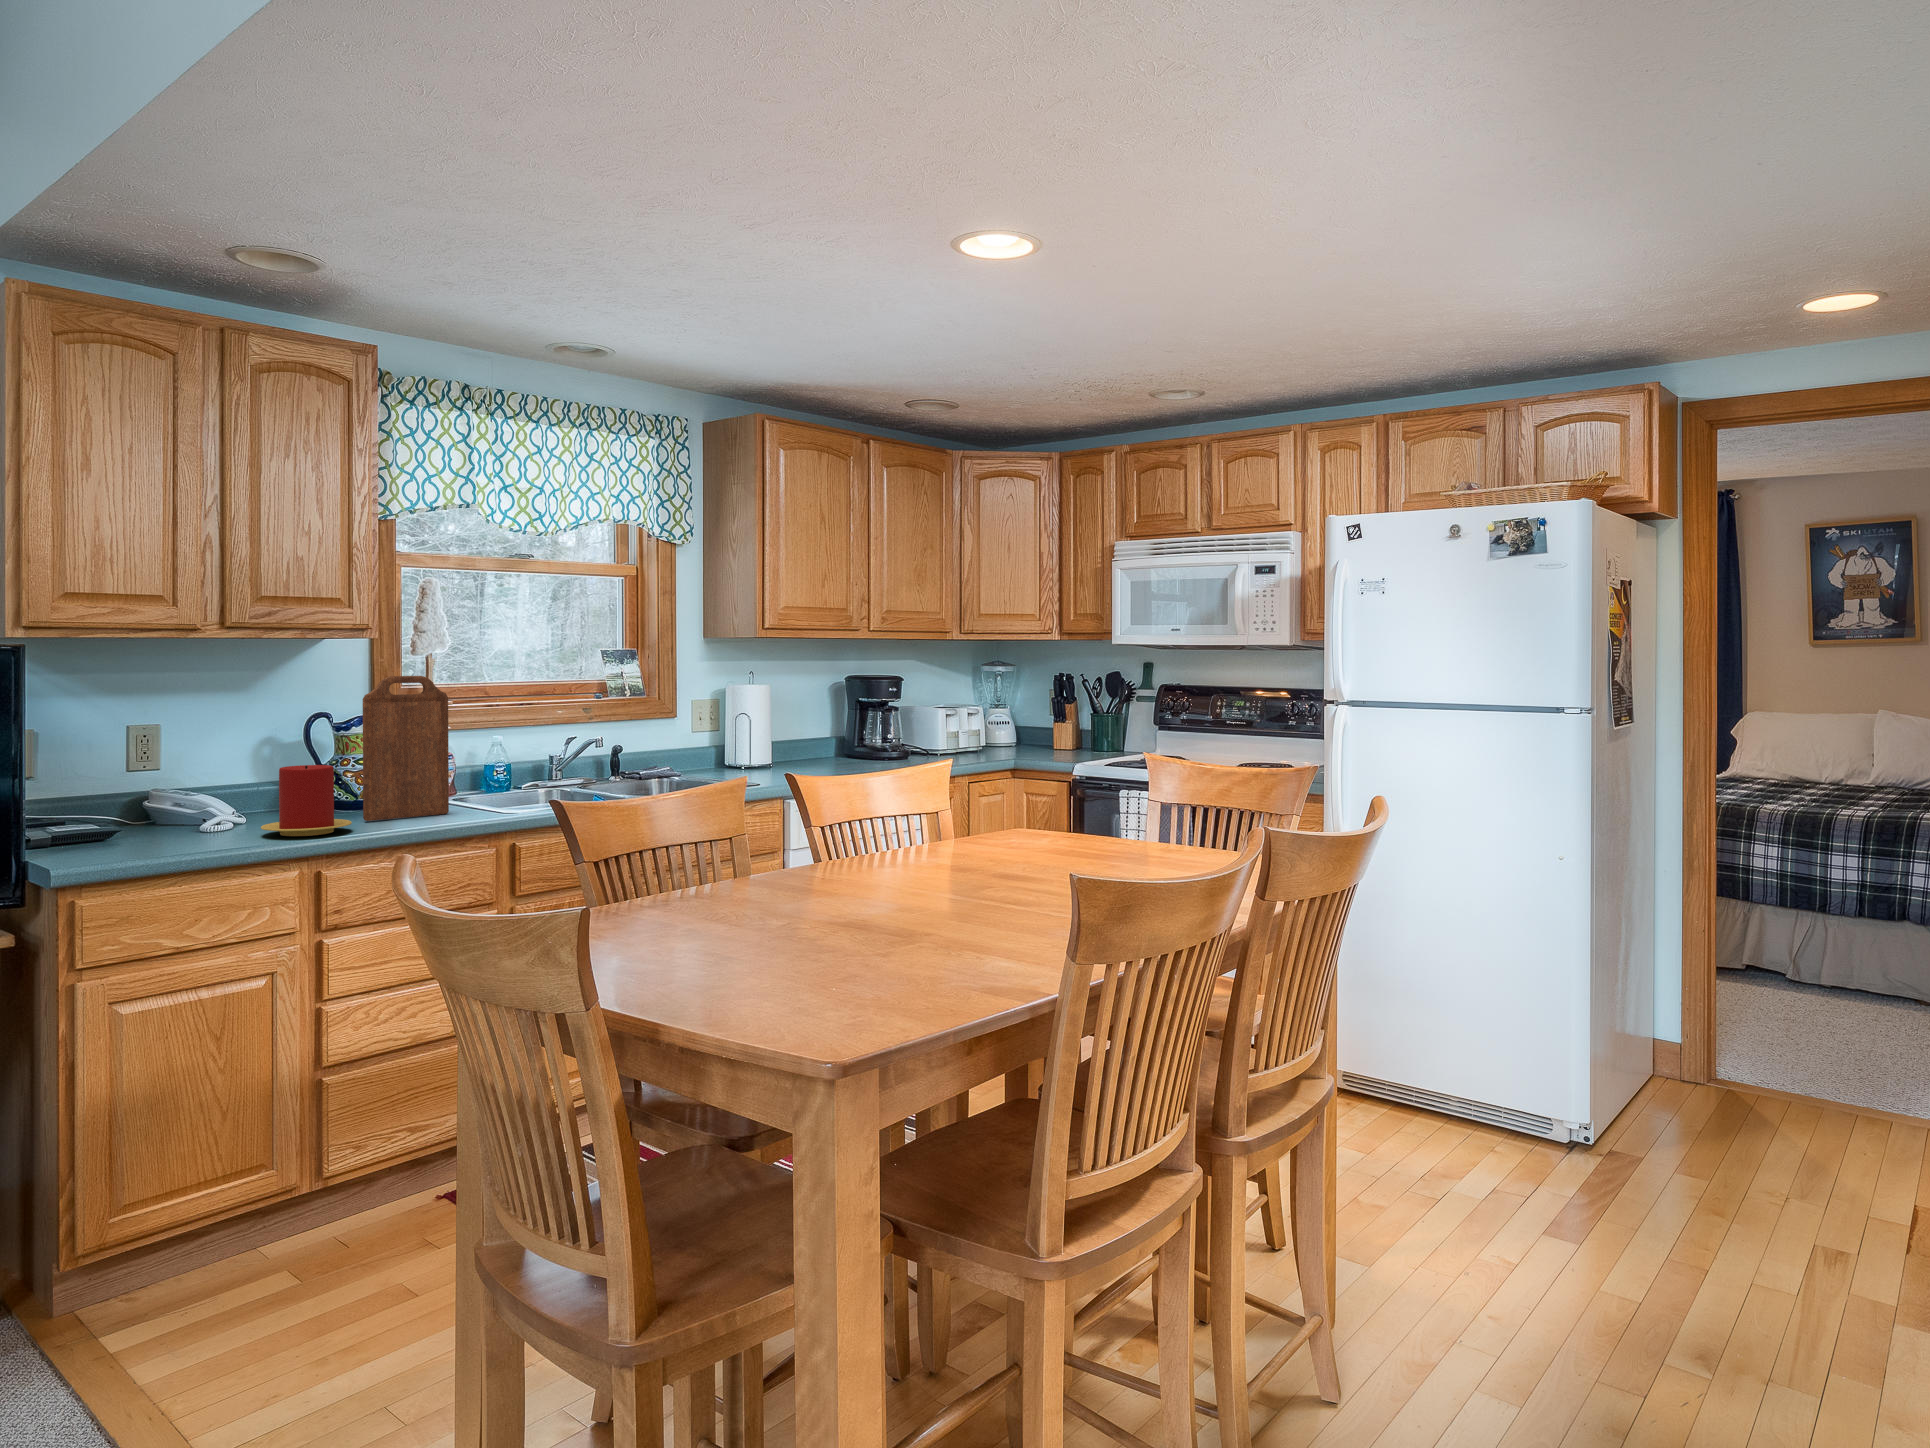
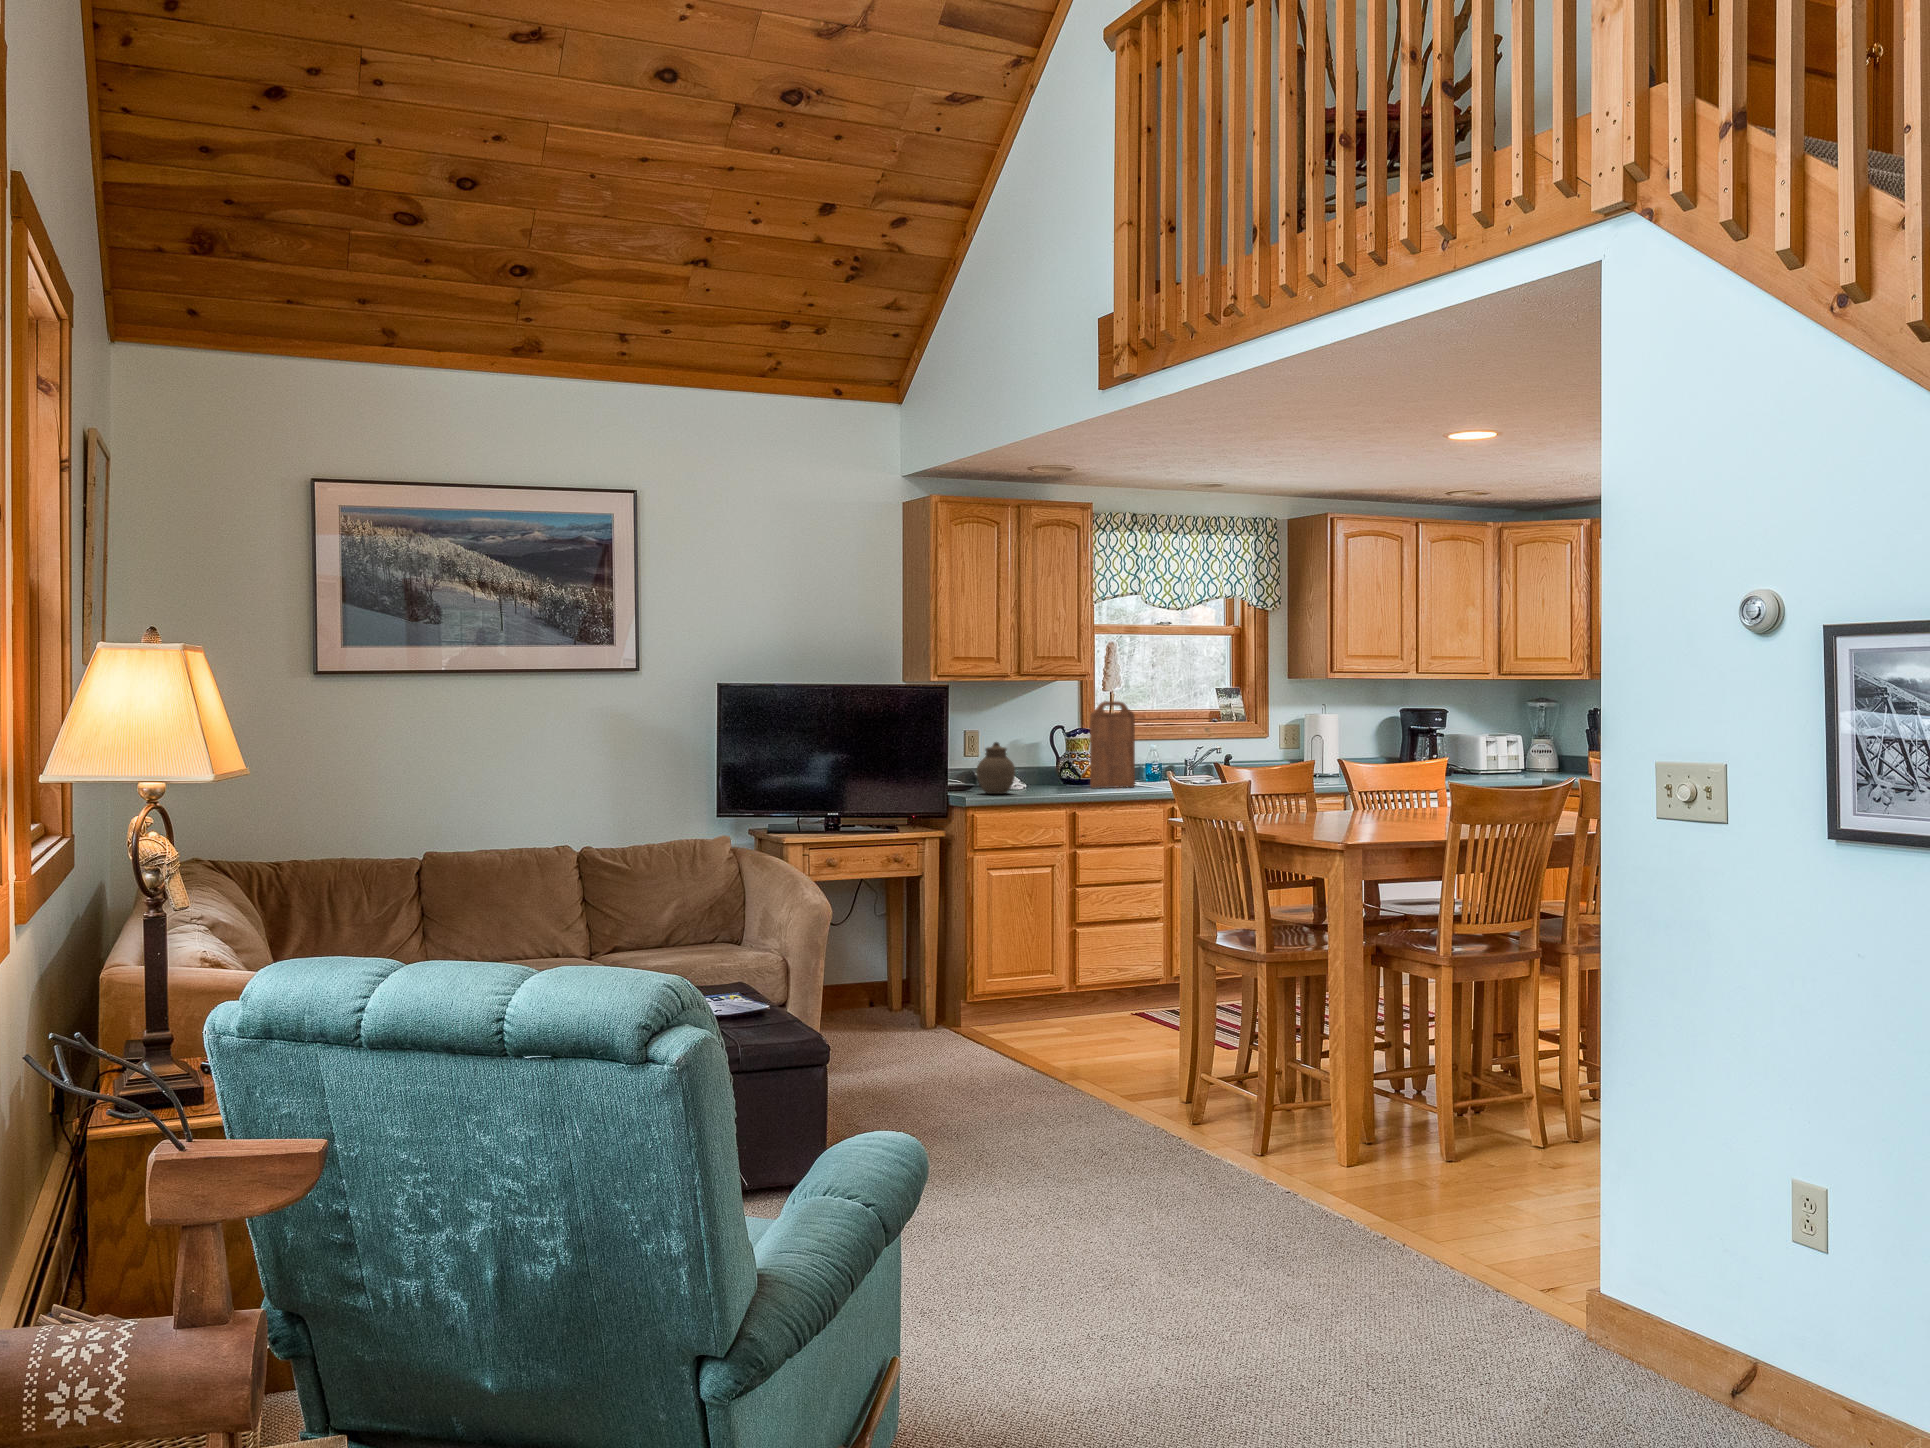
jar: none [98,756,186,856] -> present [977,742,1015,794]
candle: present [261,765,352,836] -> none [1043,752,1089,791]

